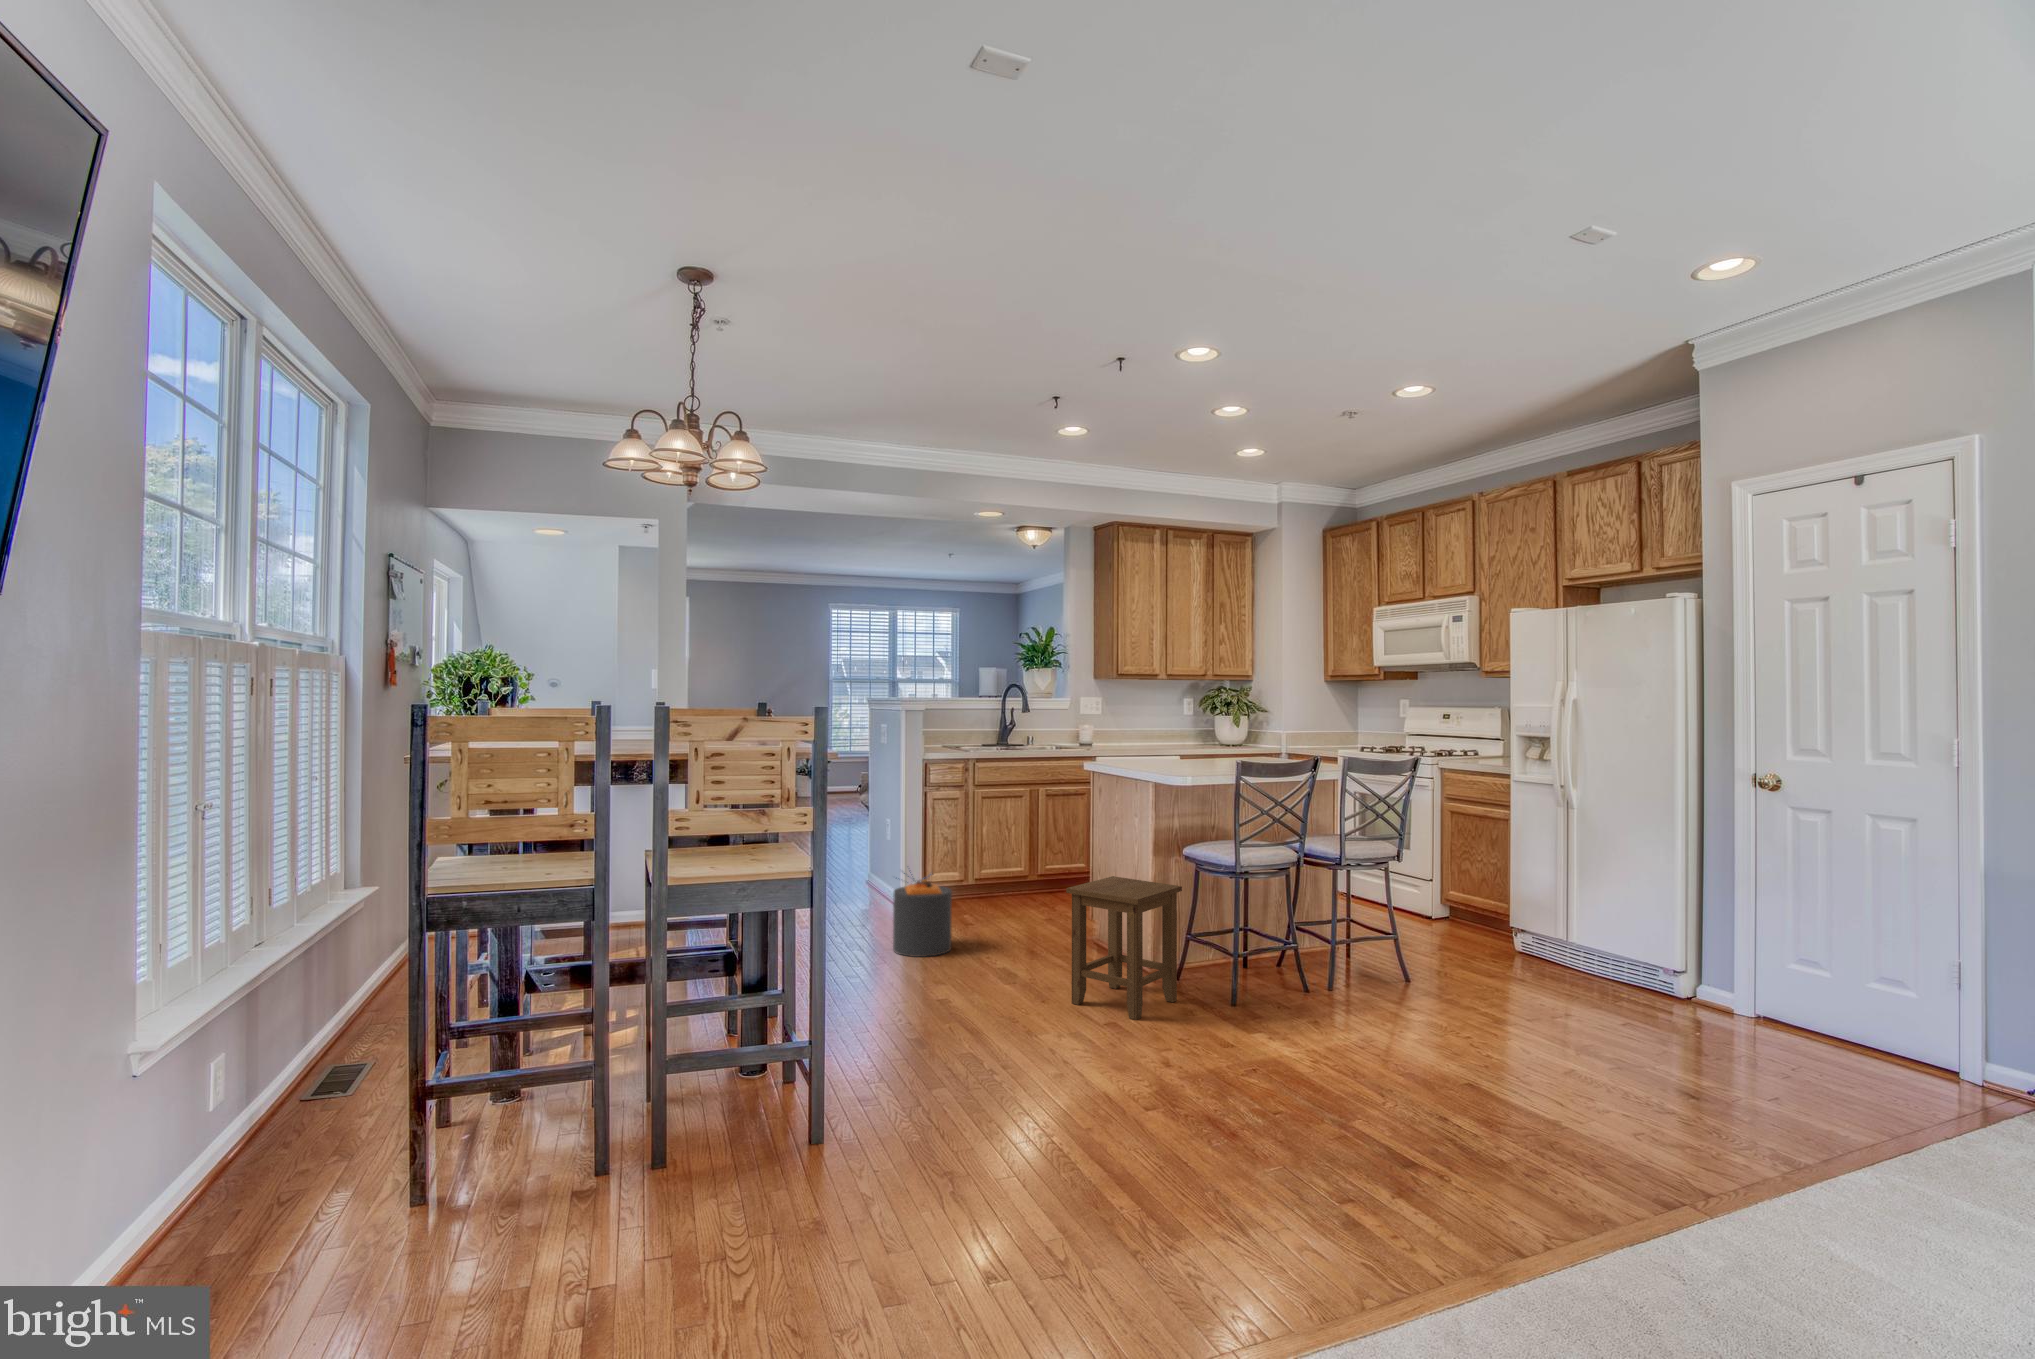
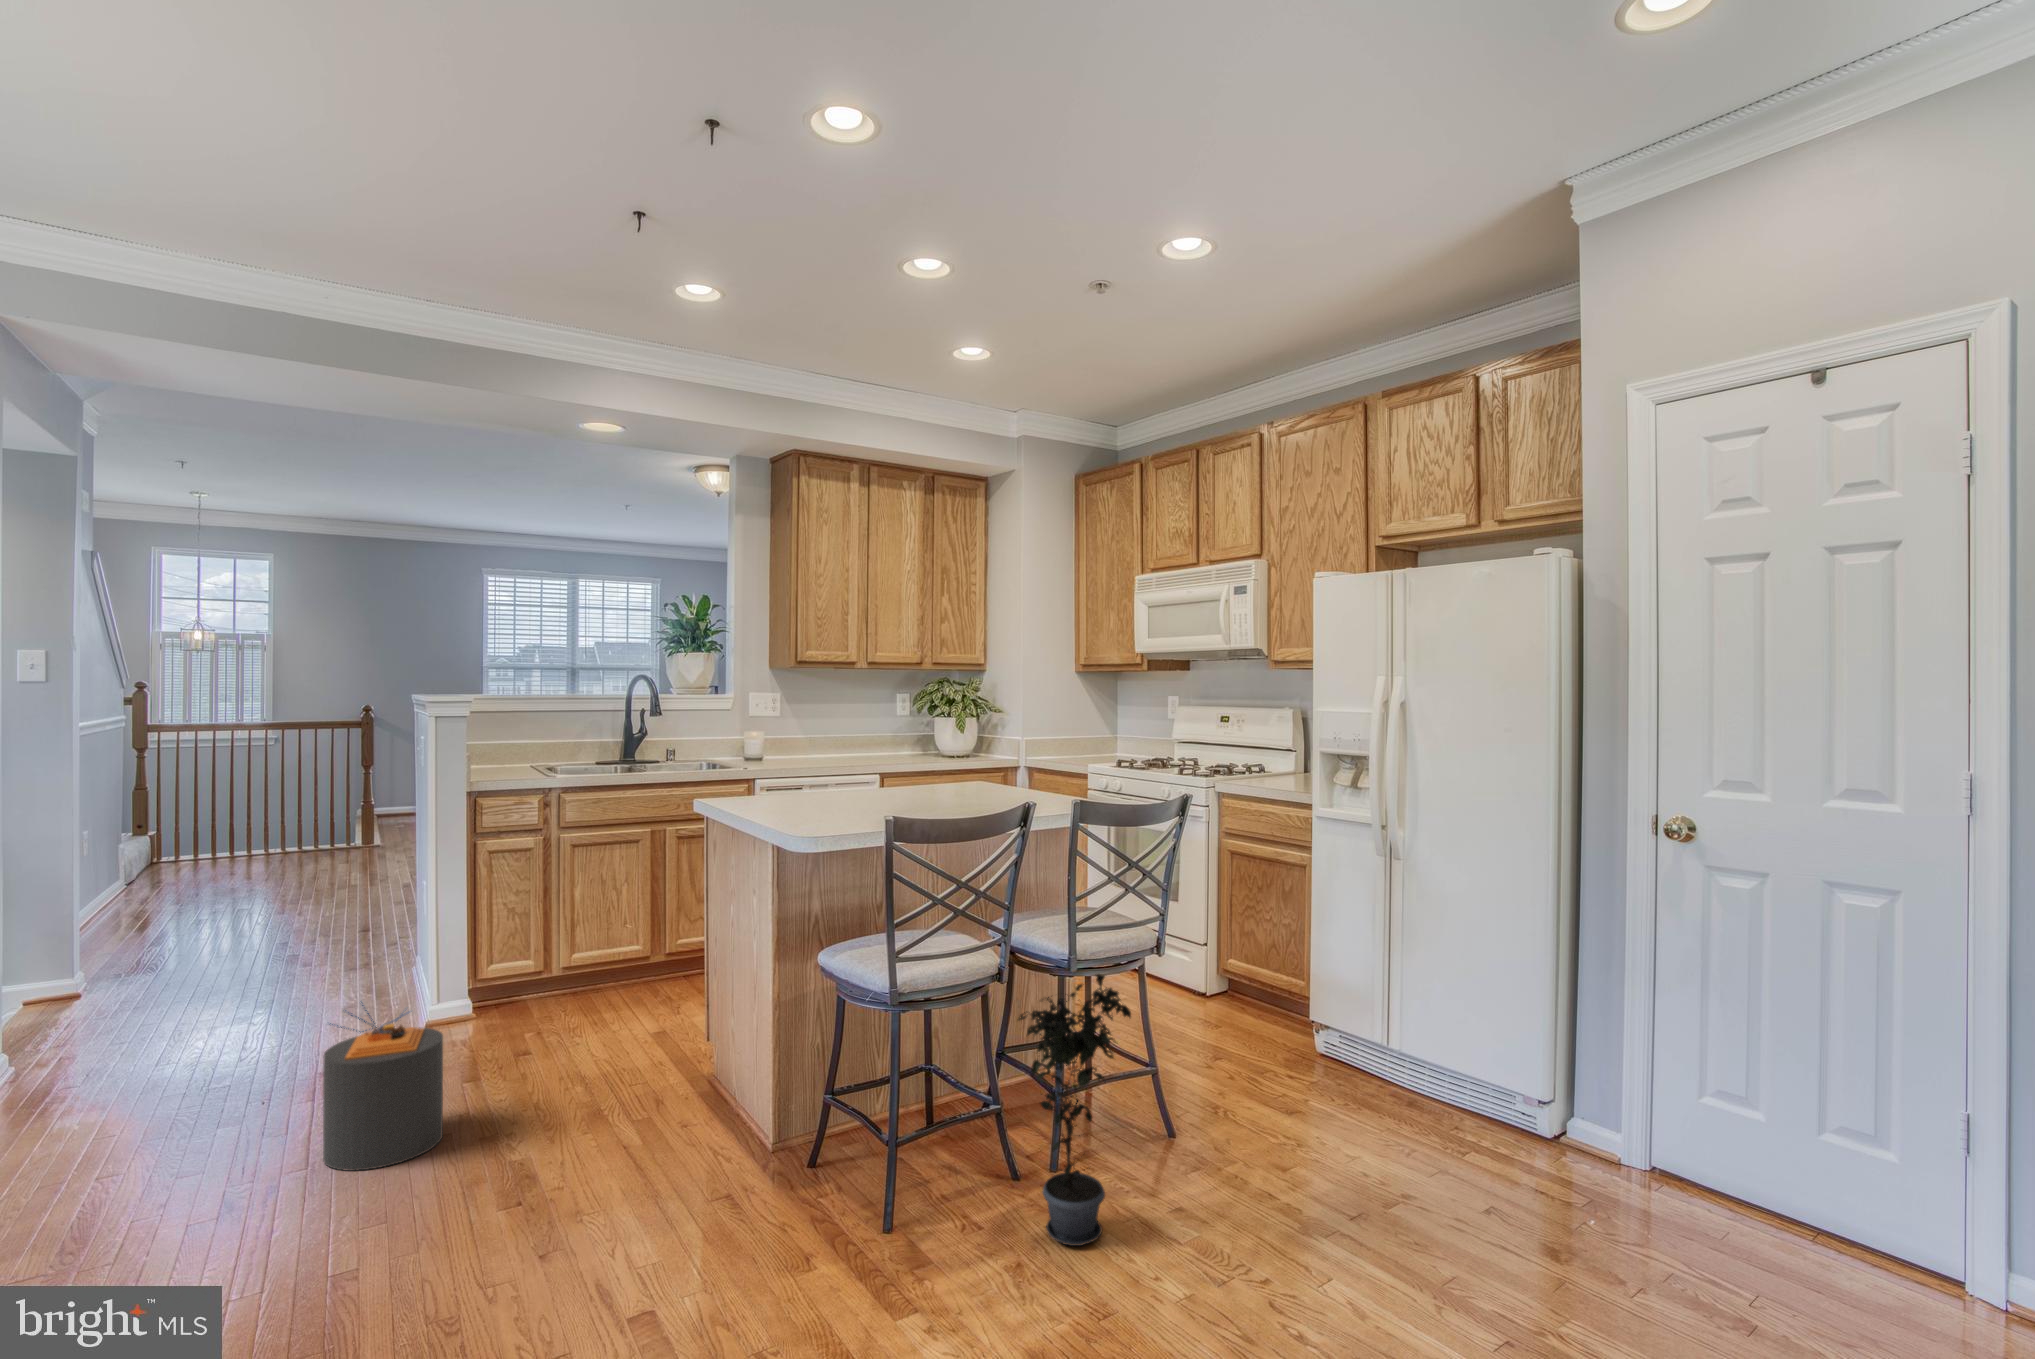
potted plant: none [1308,855,1378,1015] -> present [1018,974,1131,1246]
stool: present [1066,876,1182,1020] -> none [584,1021,807,1318]

